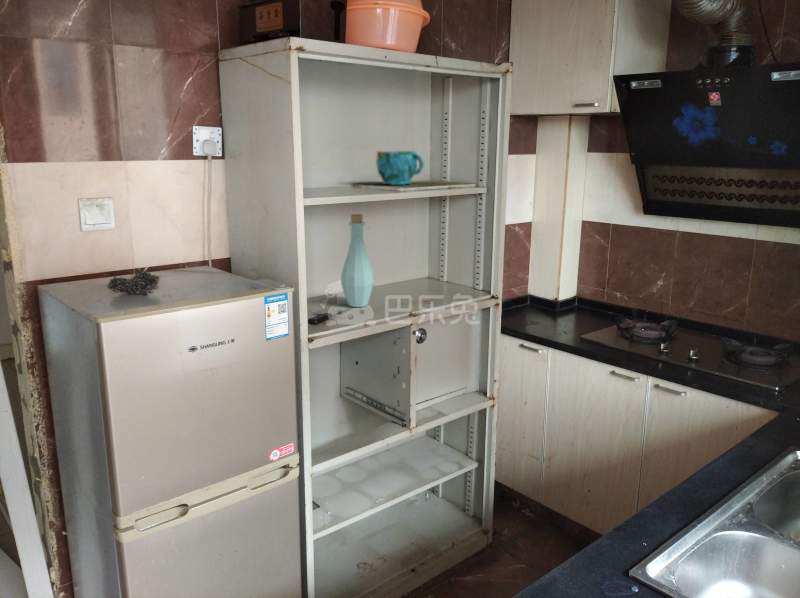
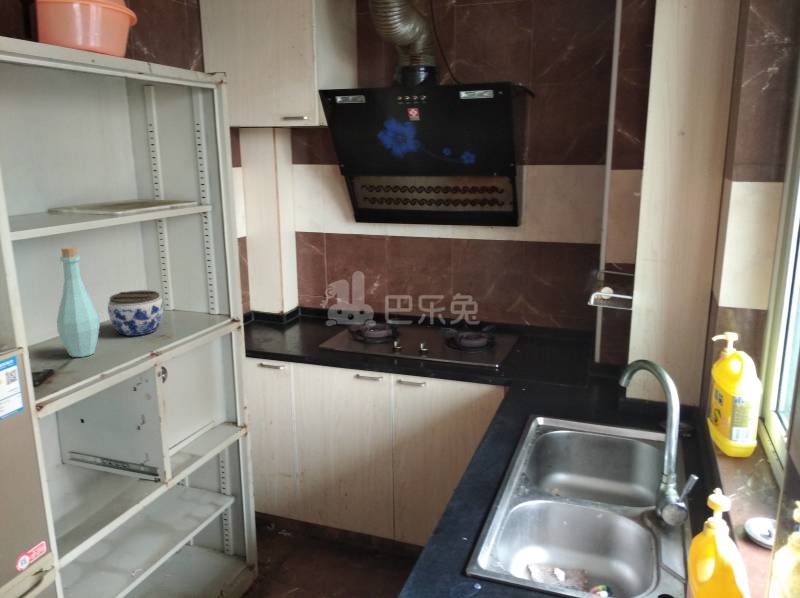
cup: present [376,151,424,185] -> none [81,169,142,209]
jar: none [386,258,432,297] -> present [108,290,163,336]

